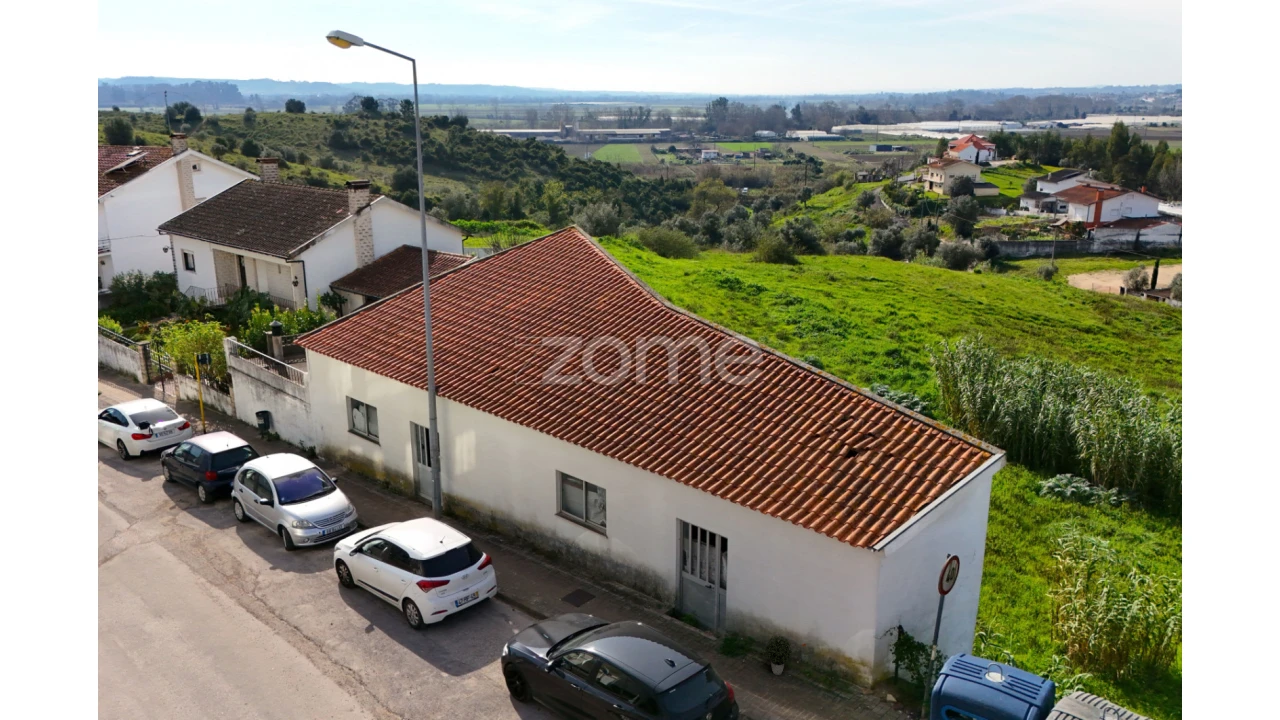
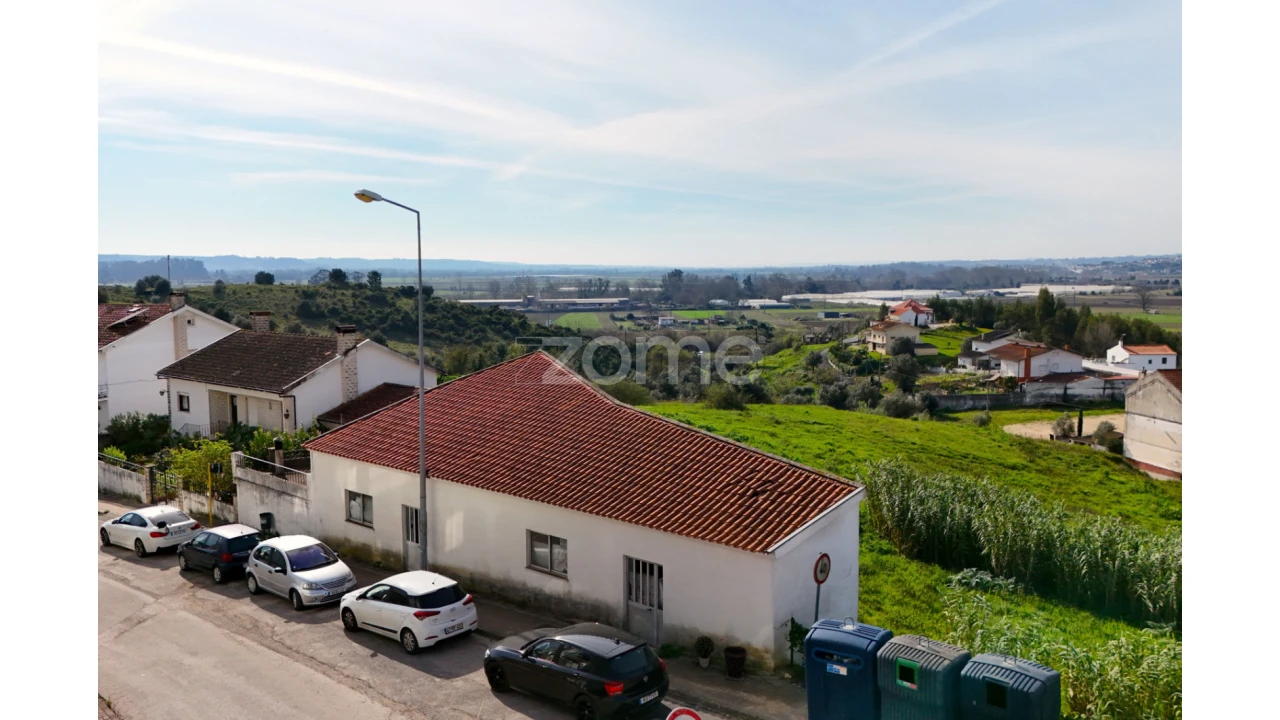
bucket: none [803,654,835,703] -> present [723,646,747,681]

